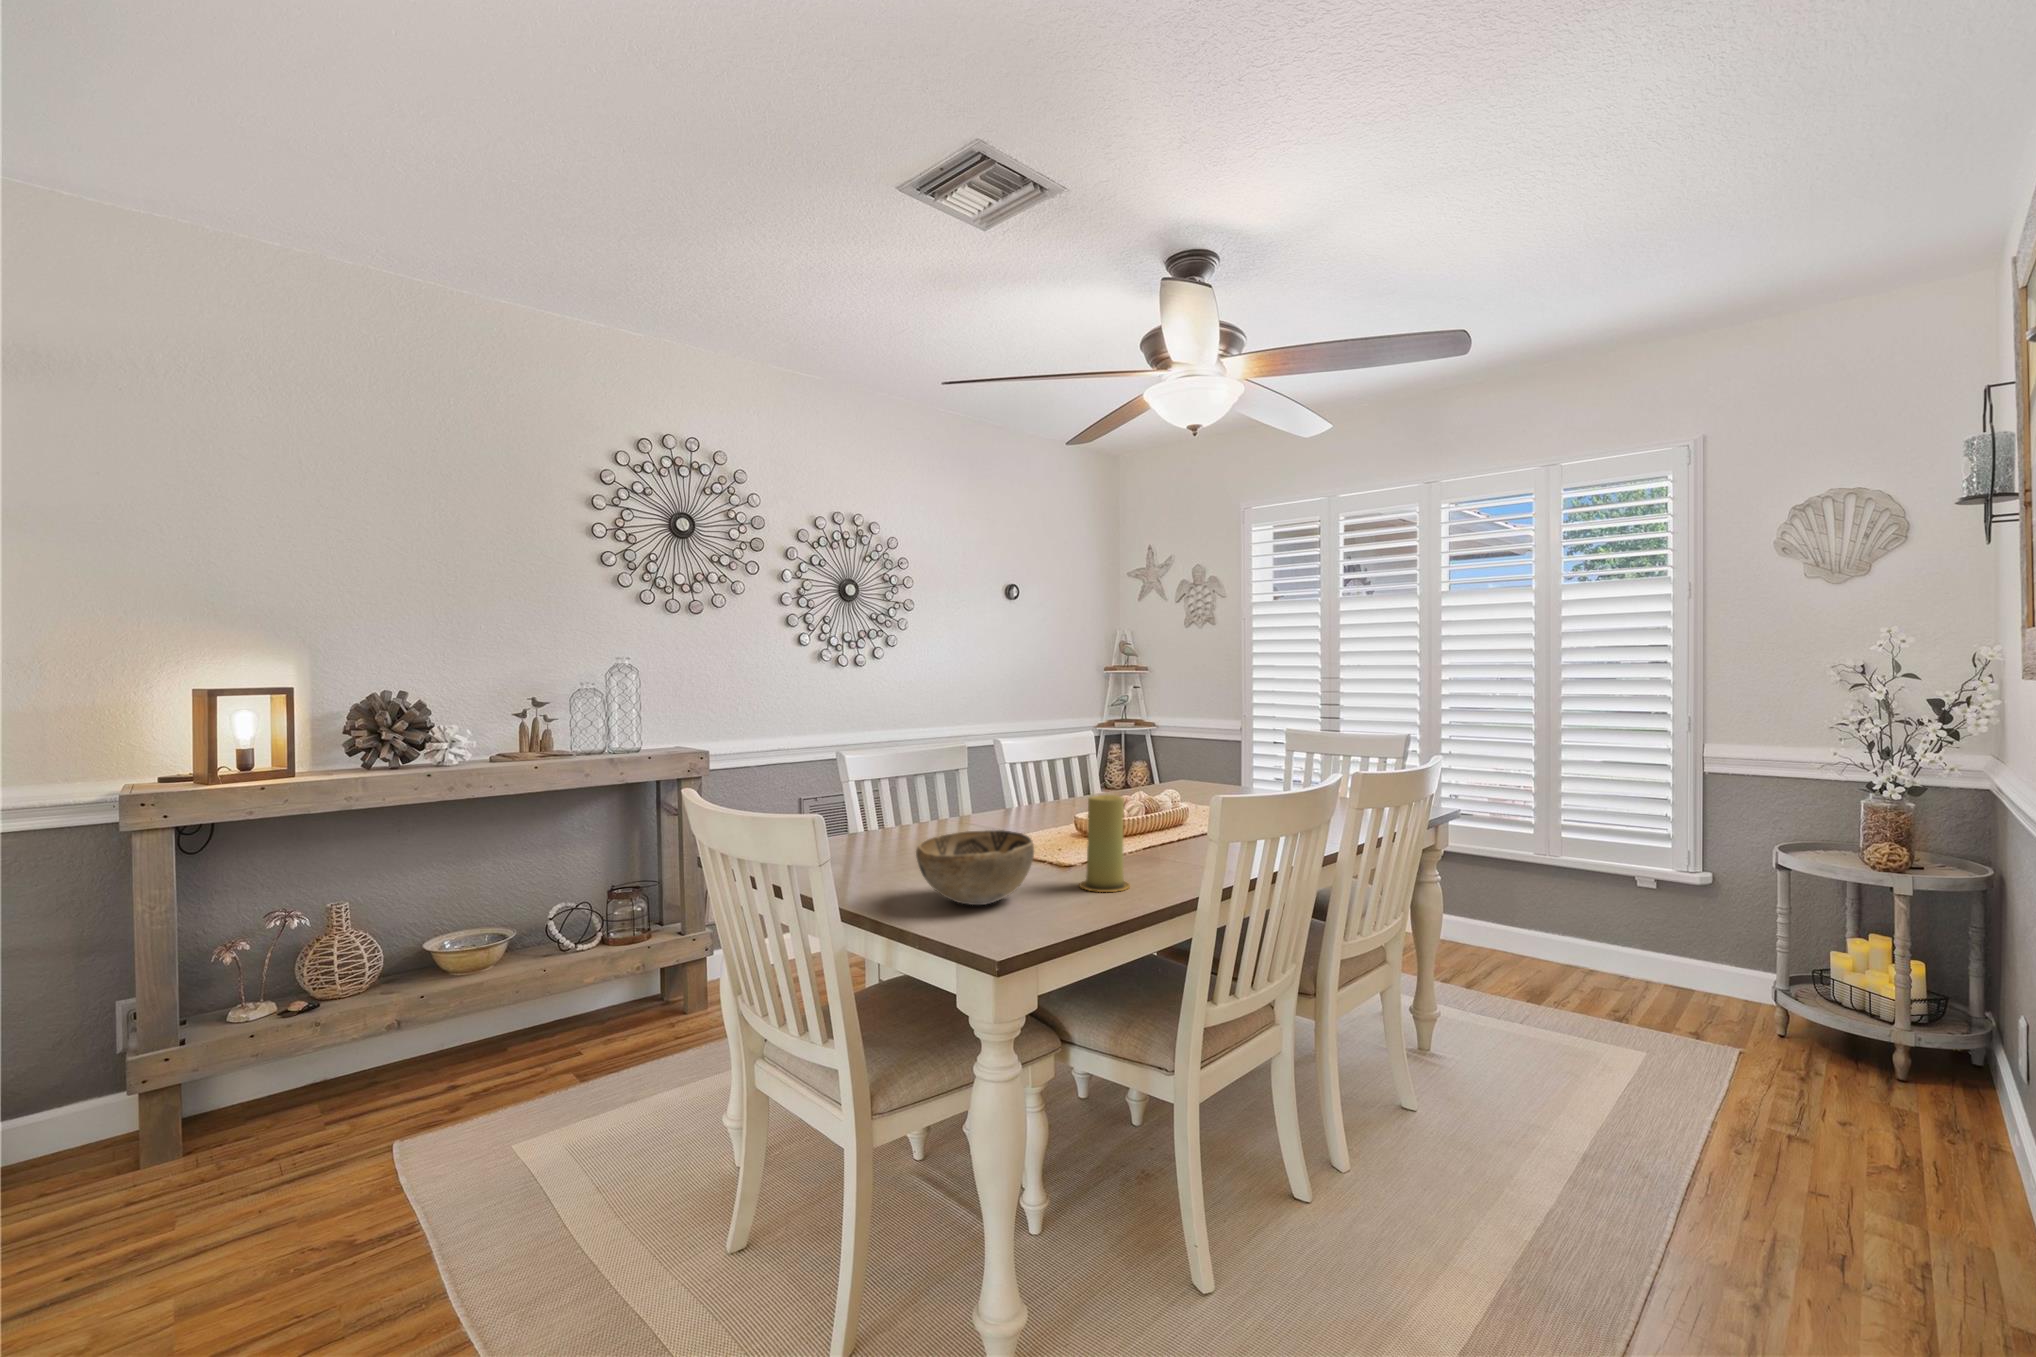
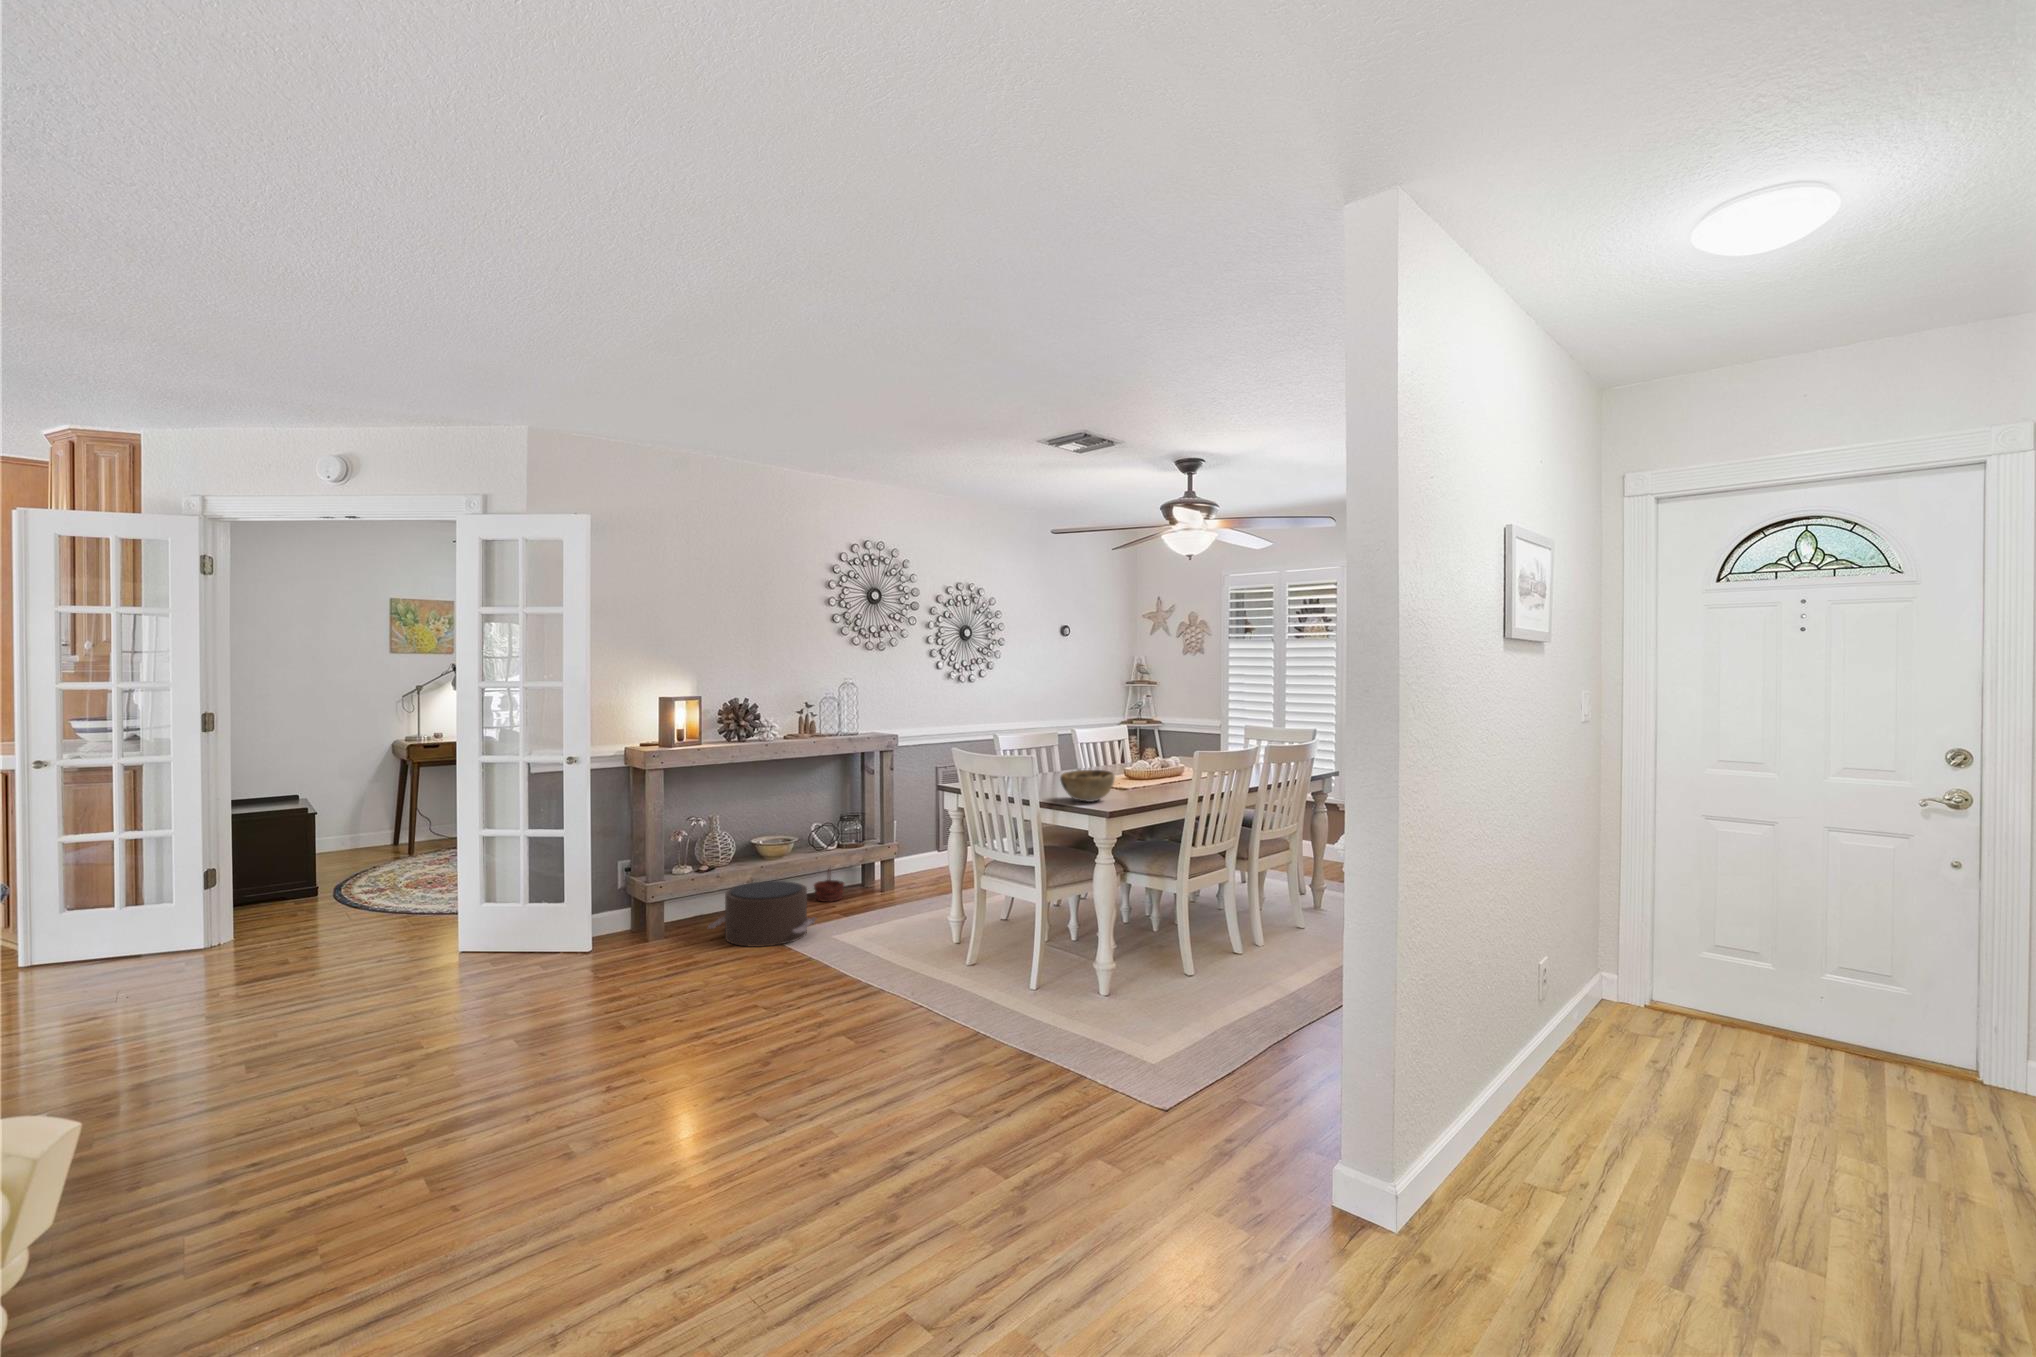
candle: present [1079,794,1130,892] -> none [1133,754,1157,798]
basket: none [549,962,609,1043] -> present [814,869,844,902]
pouf: none [247,1027,490,1183] -> present [708,881,816,947]

